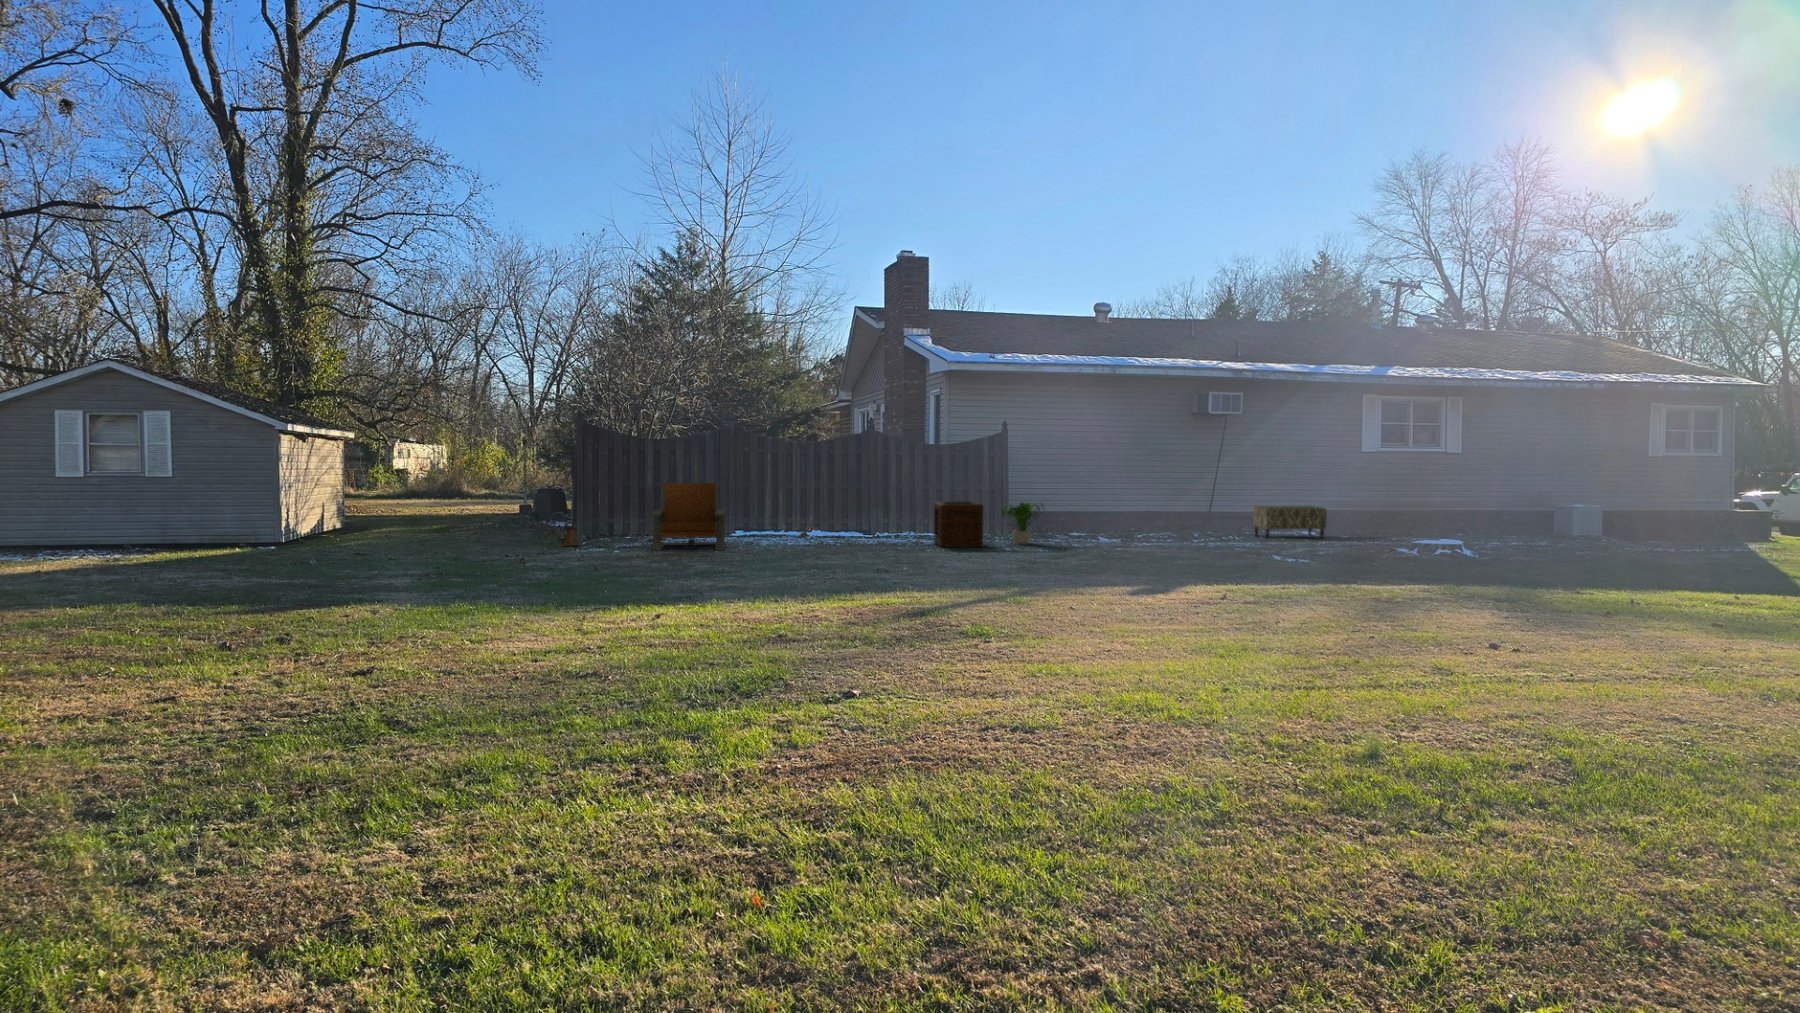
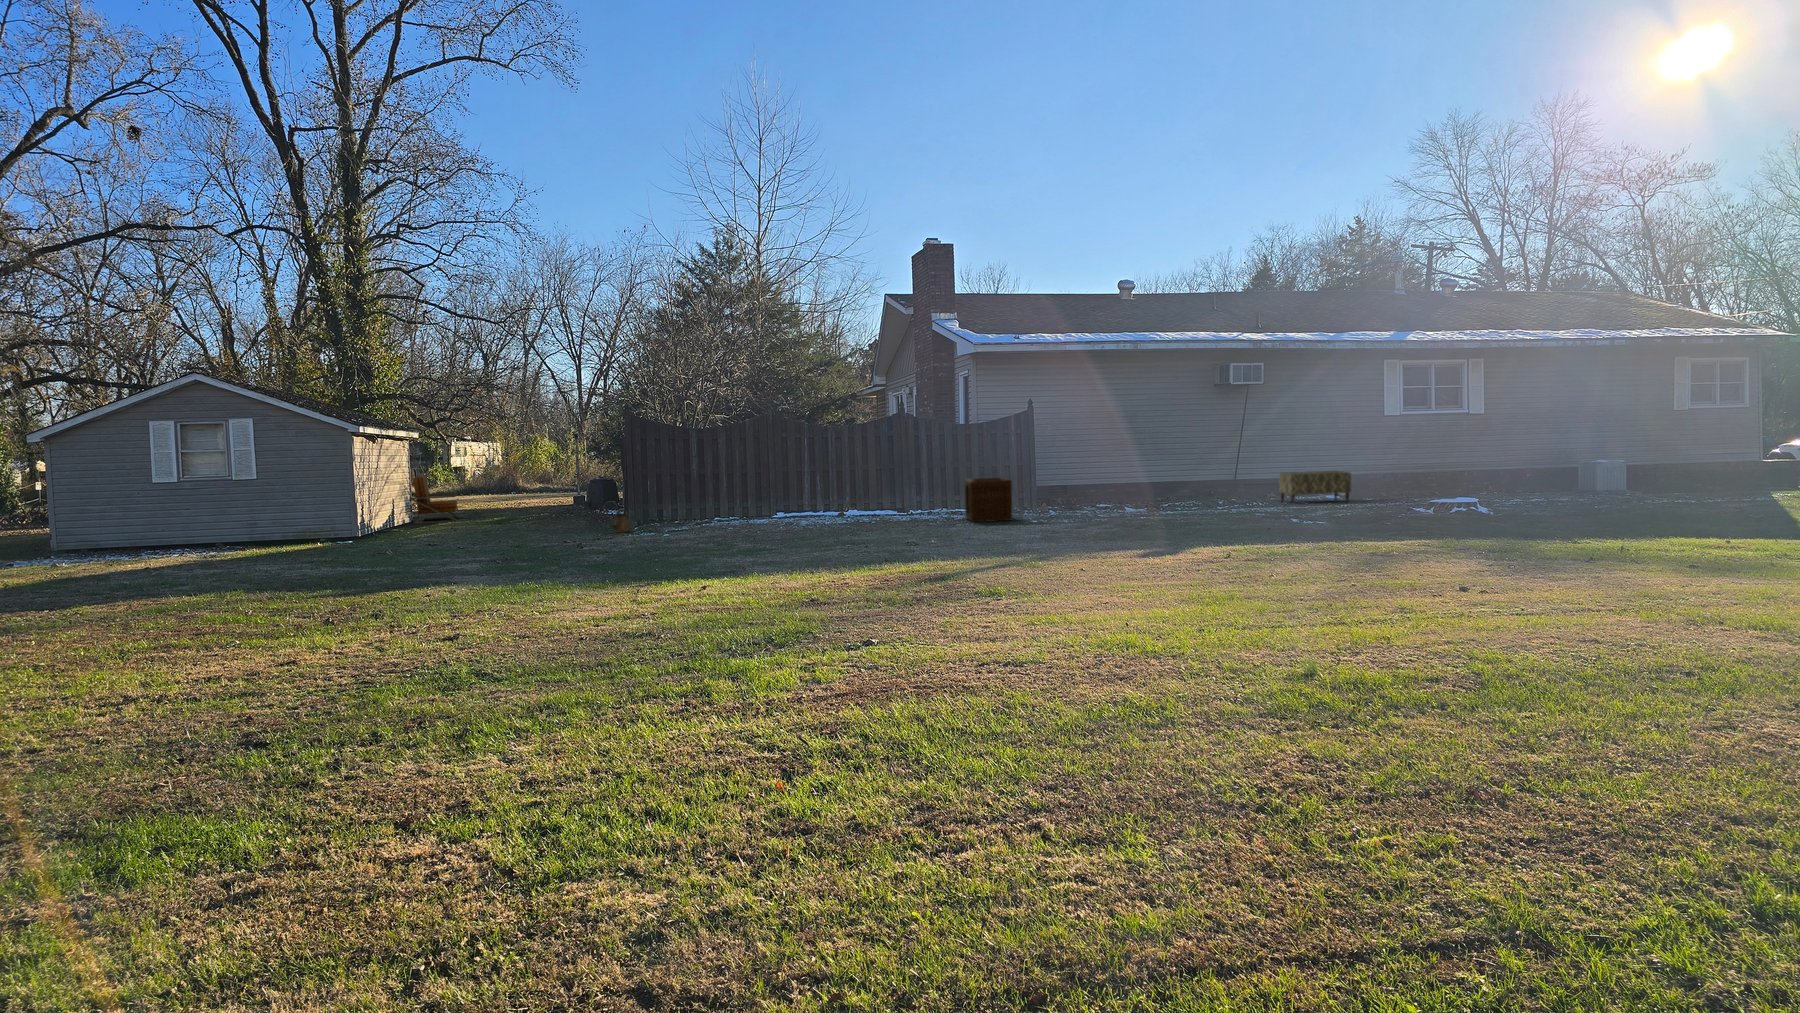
lounge chair: present [652,483,726,551] -> present [410,475,460,524]
potted plant: present [1002,502,1043,544] -> none [1030,476,1072,517]

